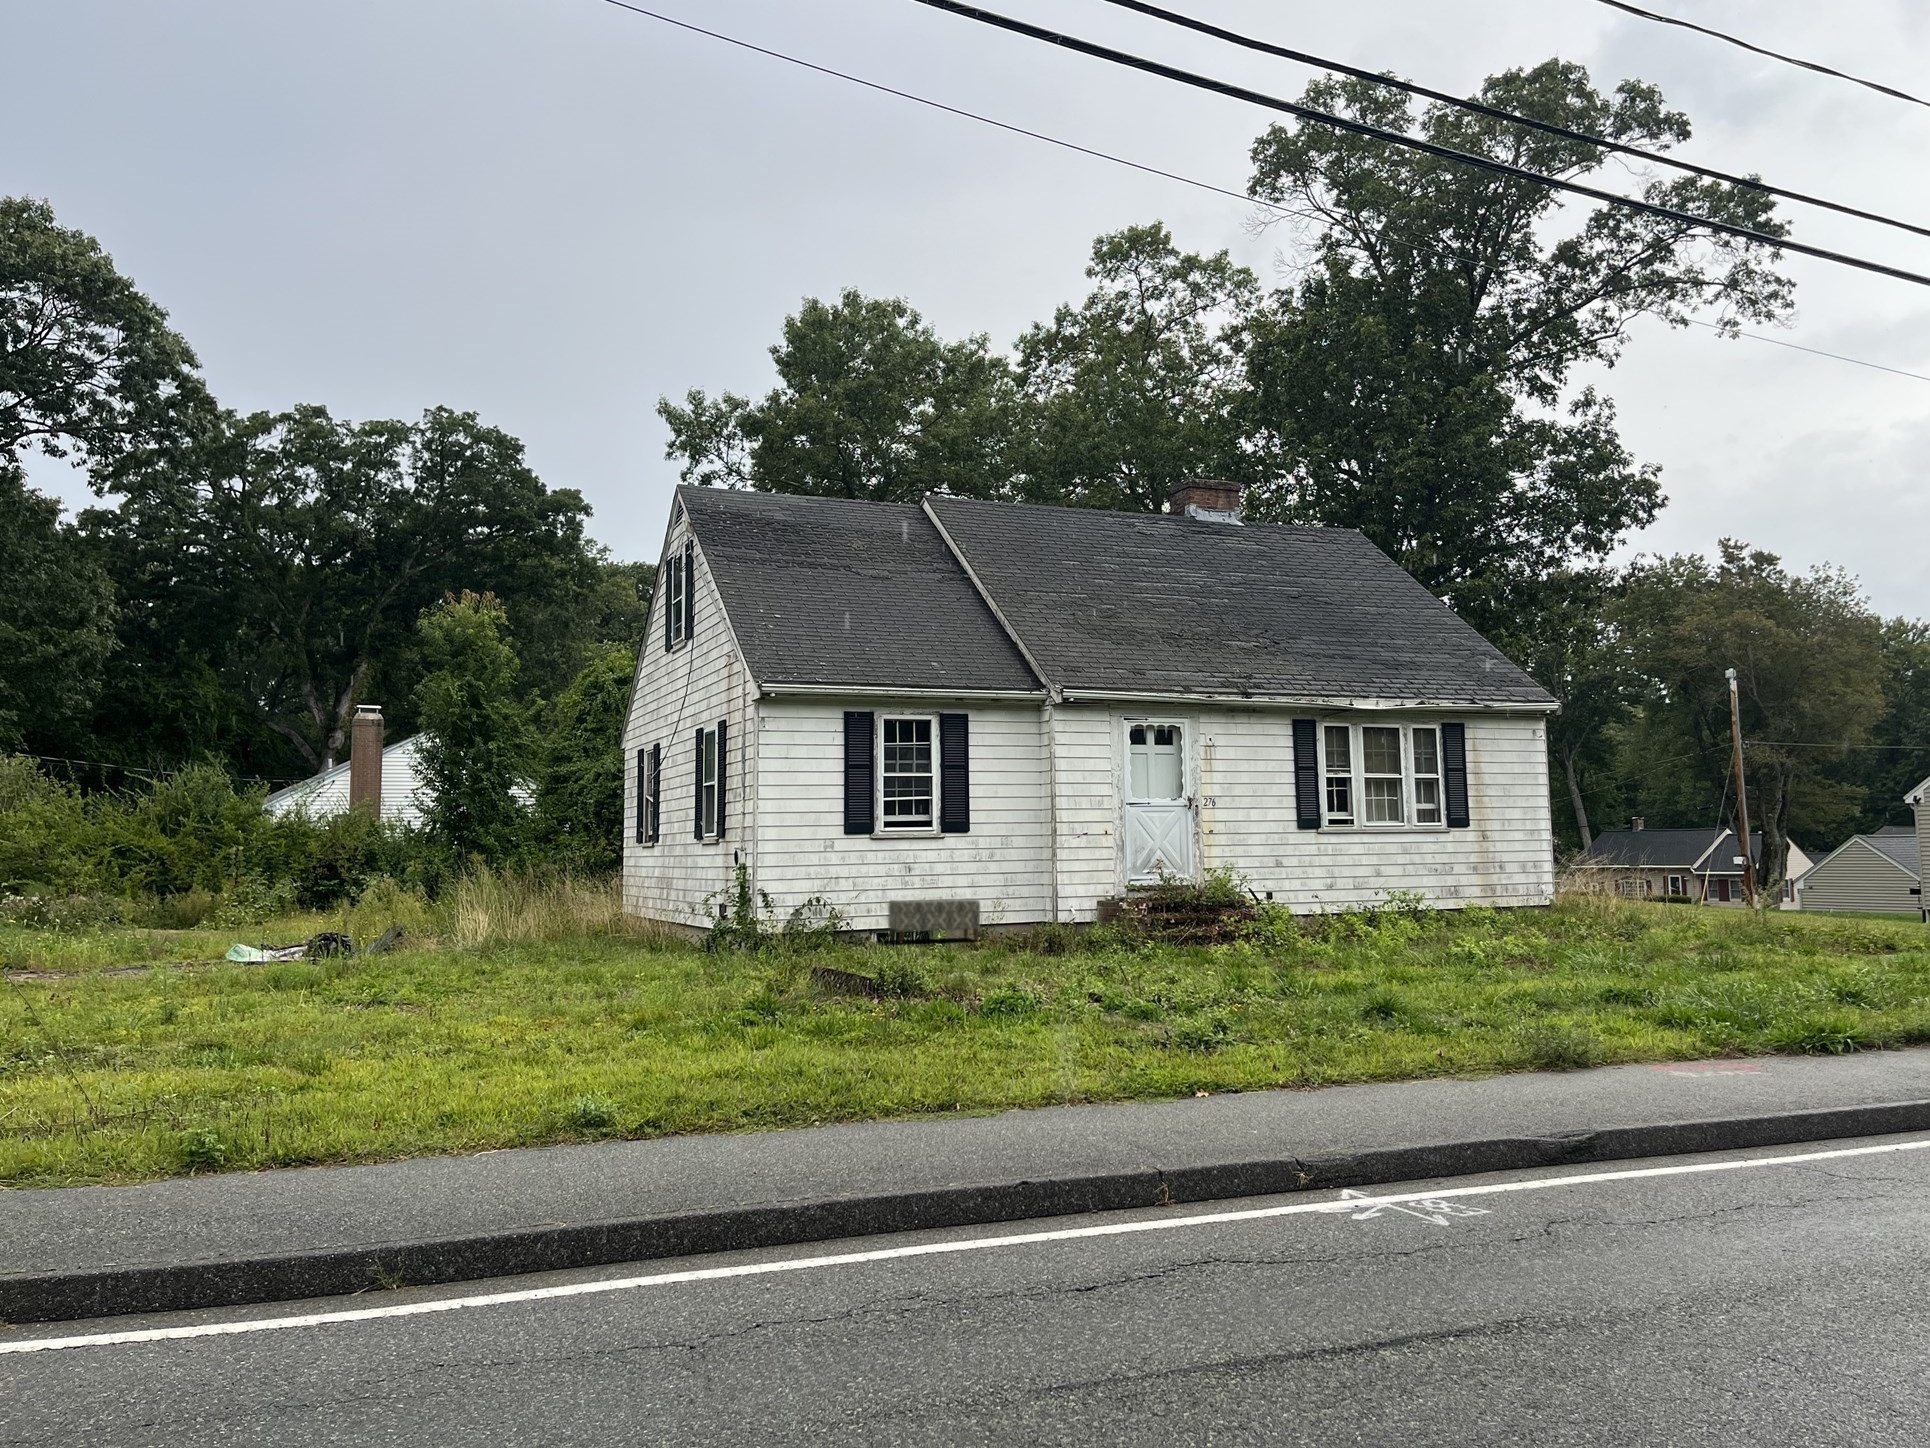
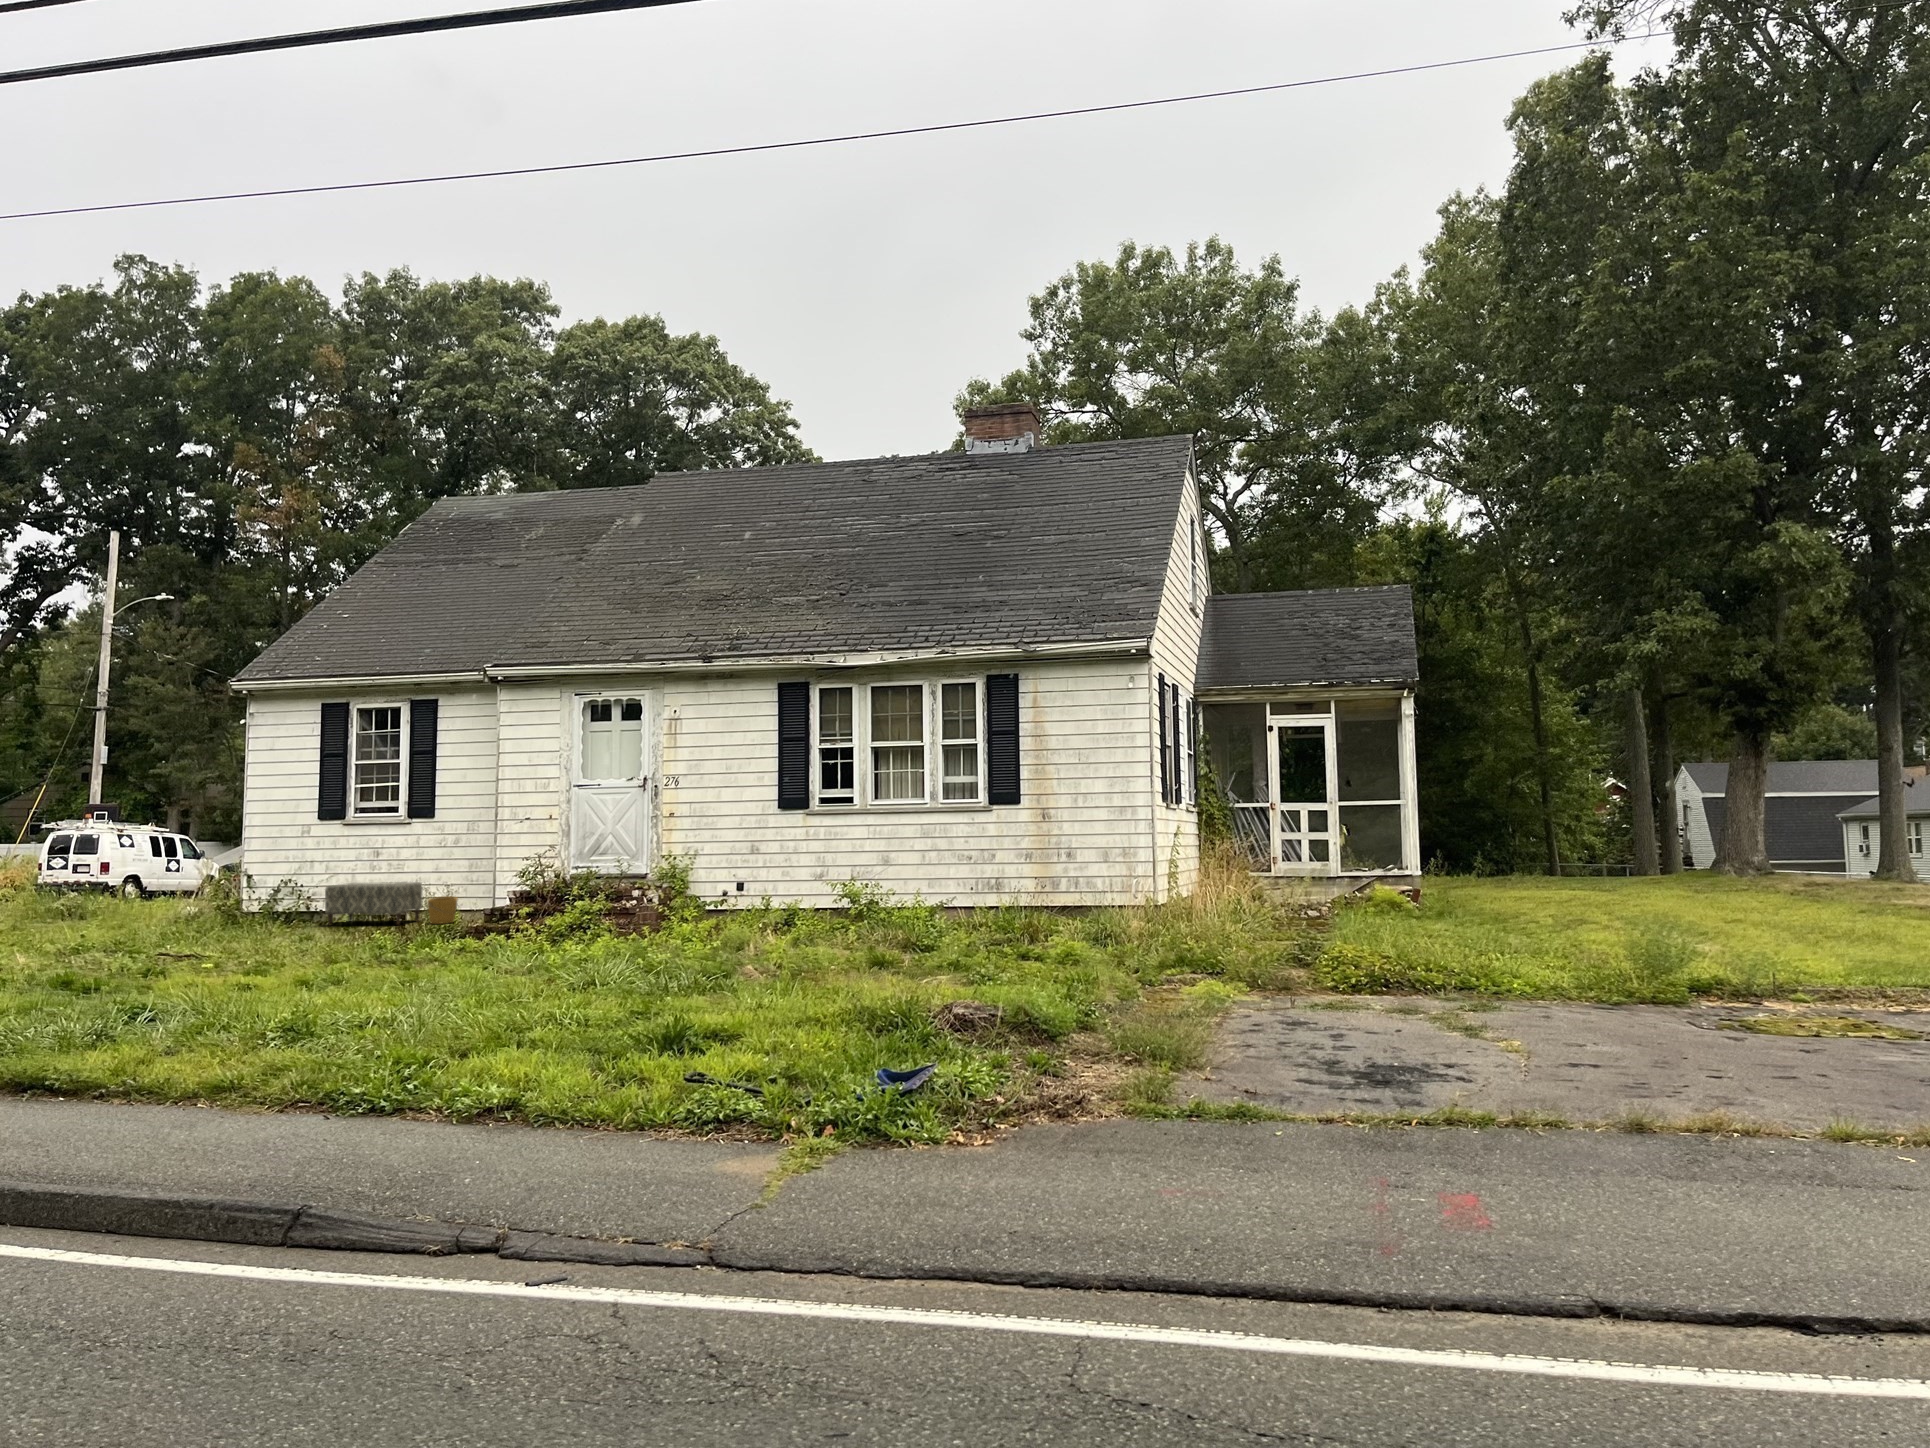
bucket: none [991,913,1019,939] -> present [427,896,458,924]

